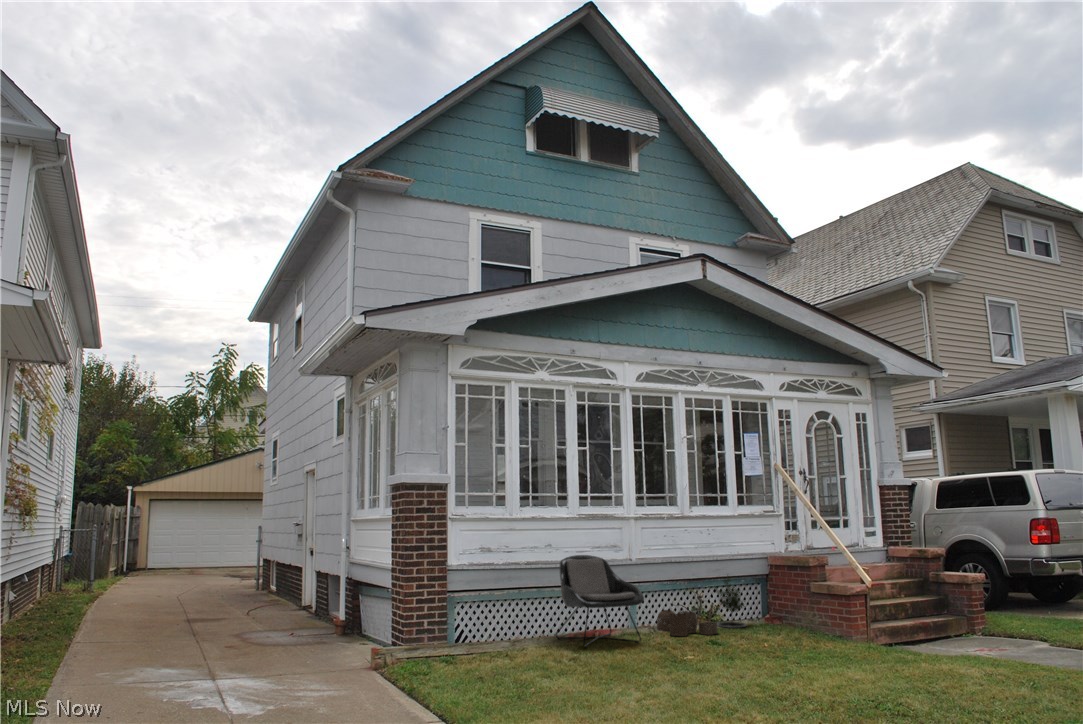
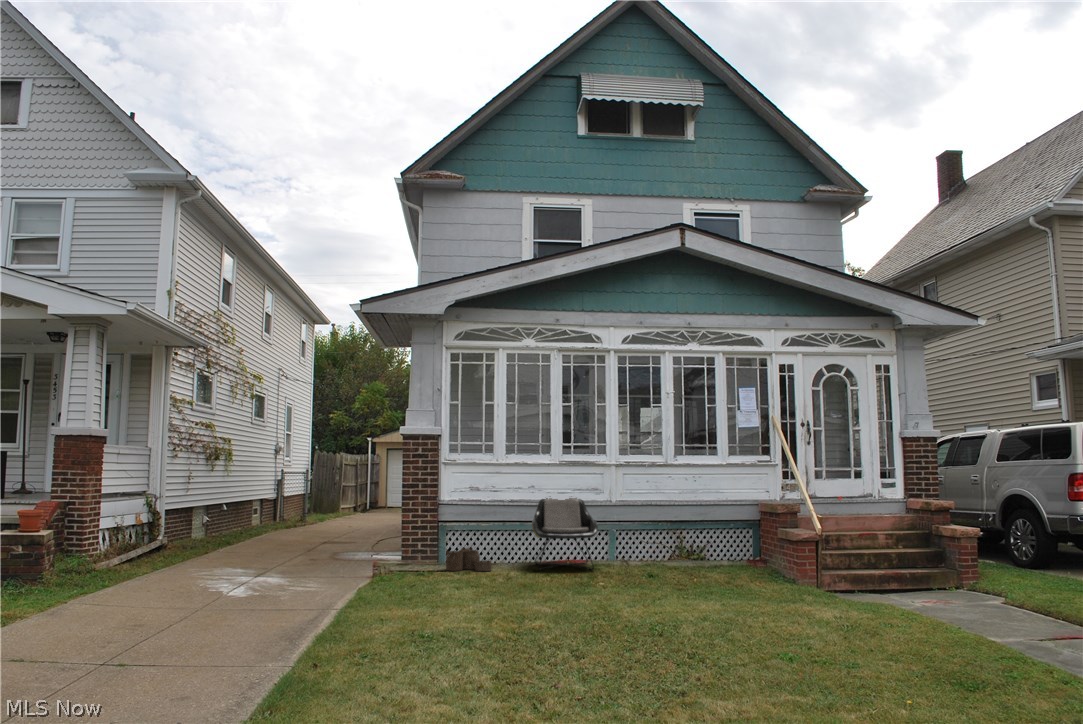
potted tree: present [716,578,746,628] -> none [695,515,723,565]
woven basket: present [657,610,717,636] -> present [446,548,491,571]

